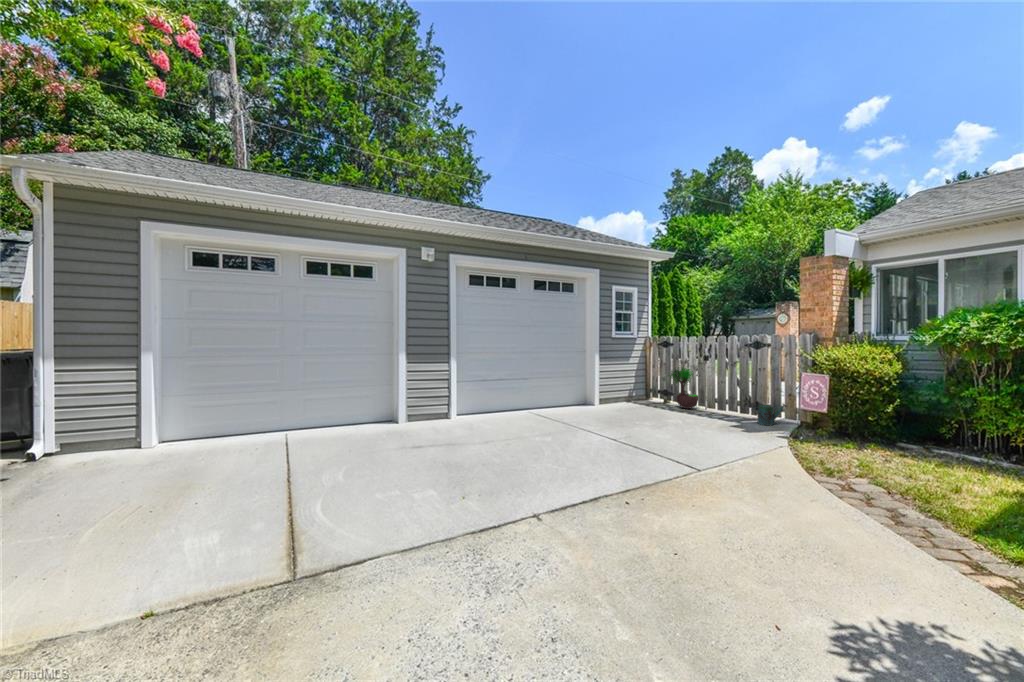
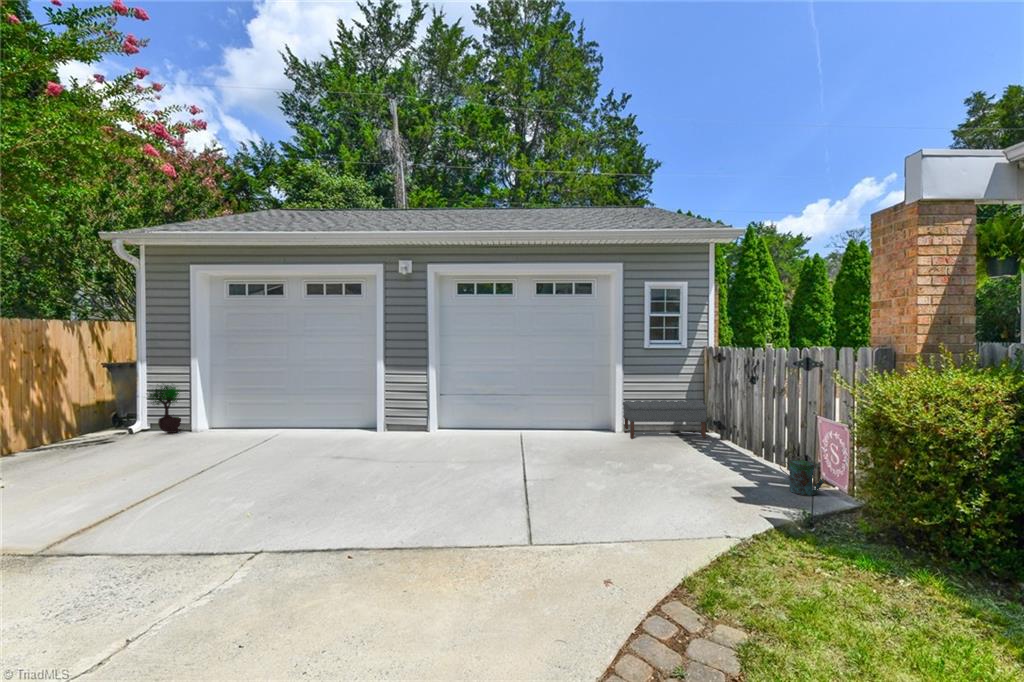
potted tree: present [670,367,698,409] -> present [148,385,182,433]
bench: none [601,376,658,407] -> present [623,400,707,438]

